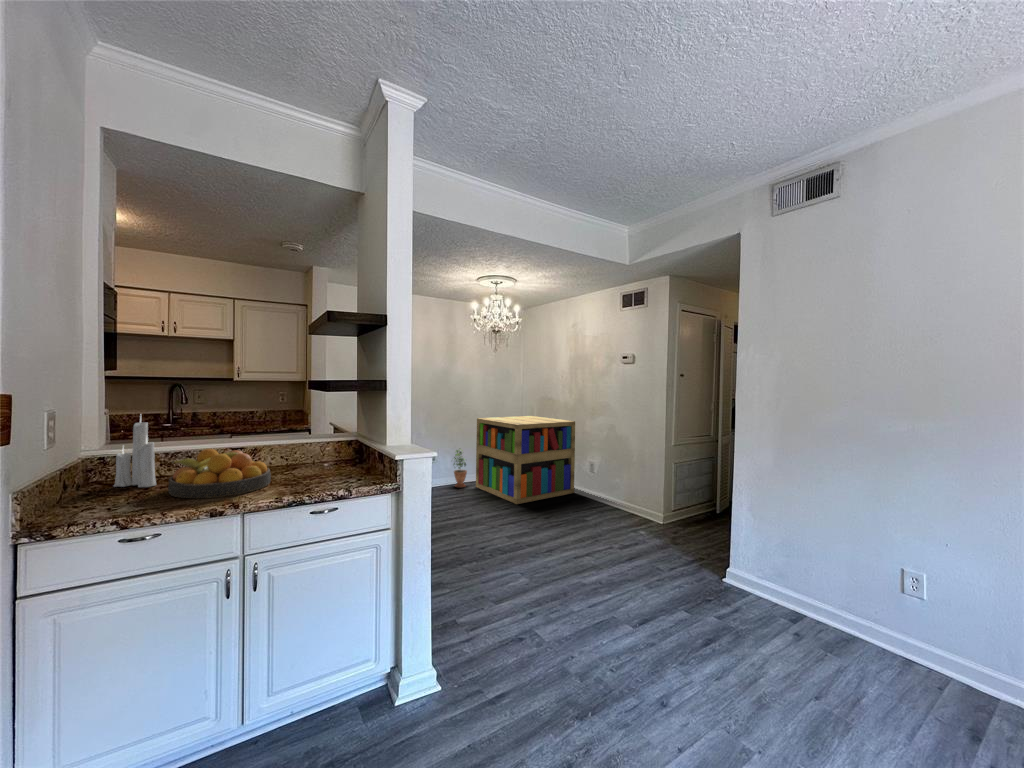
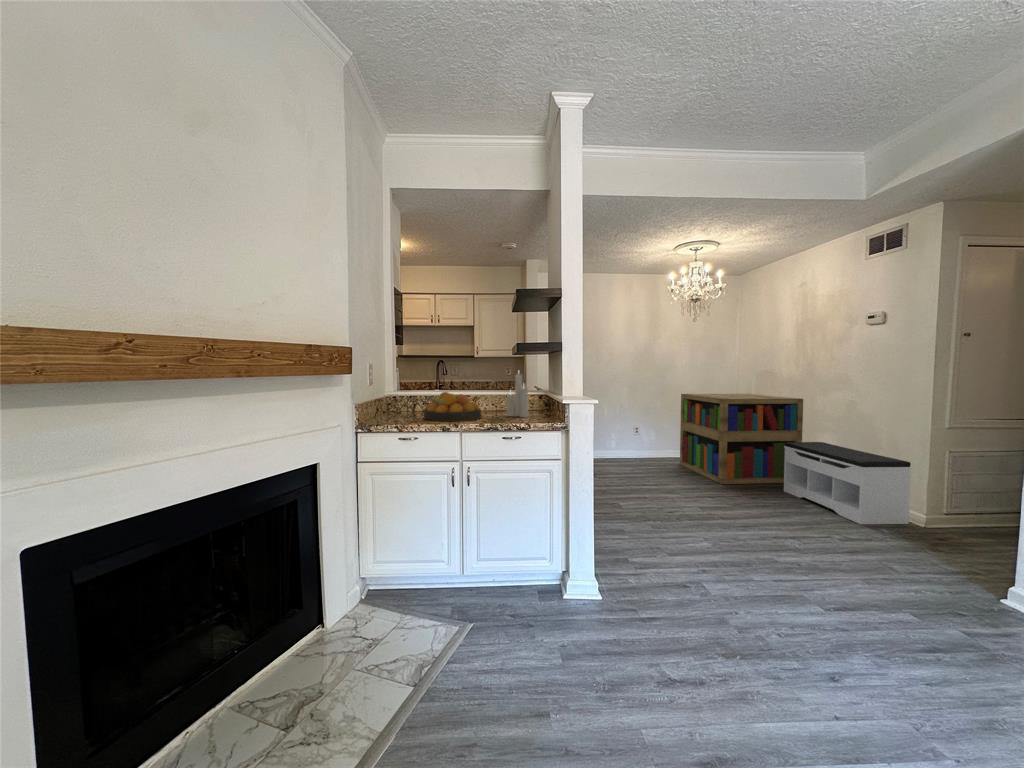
candle: present [114,418,156,487] -> present [506,374,529,418]
potted plant: present [454,450,467,487] -> none [654,423,671,463]
bench: none [565,458,653,528] -> present [784,442,911,524]

